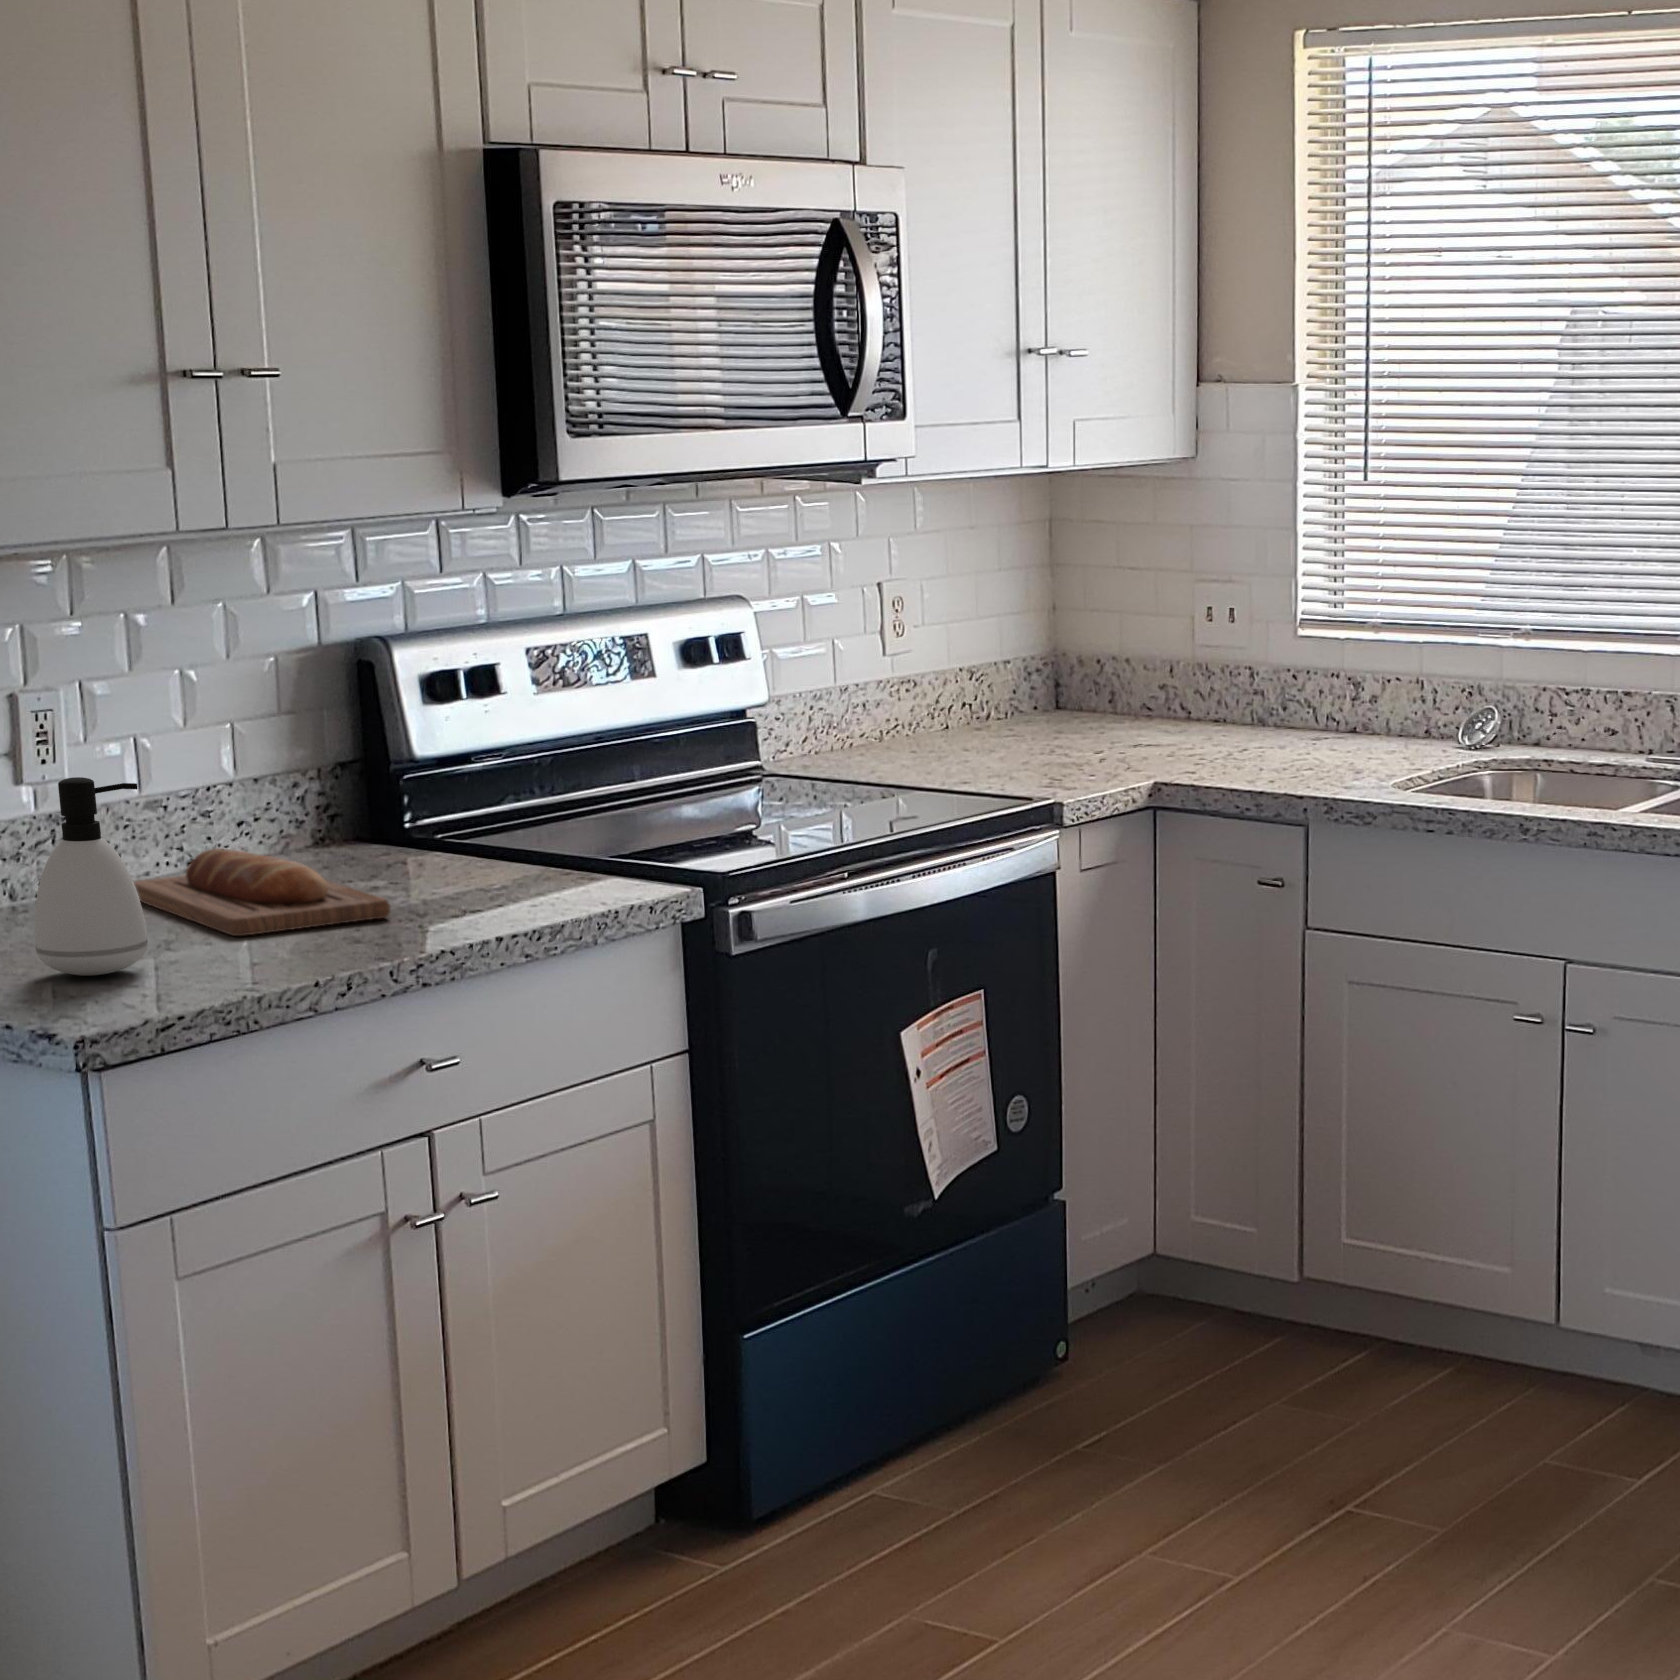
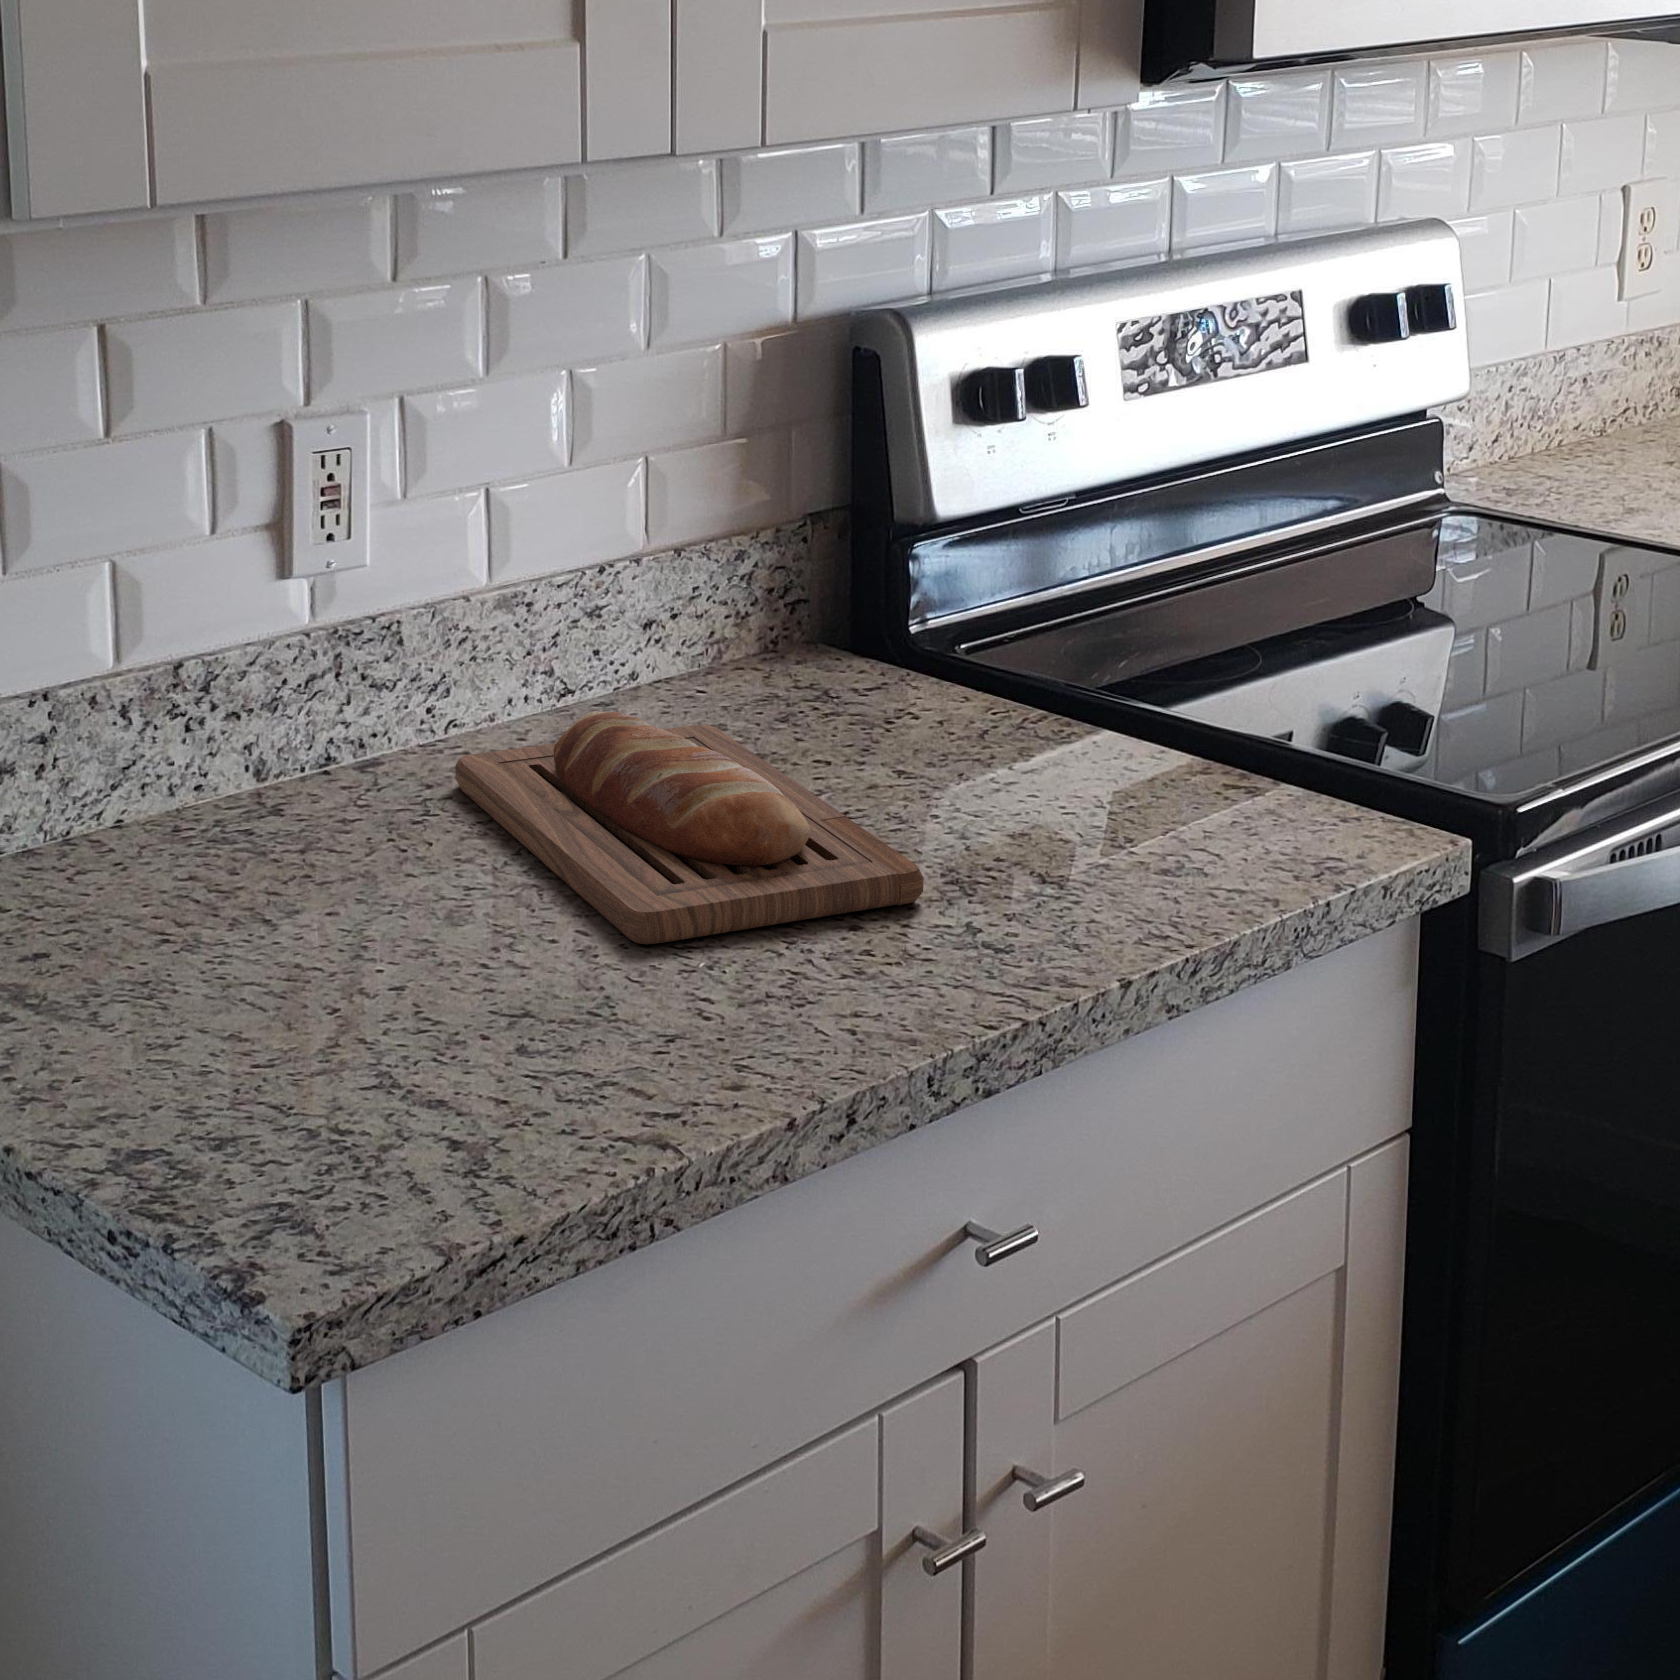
soap dispenser: present [35,777,148,975] -> none [258,683,476,1083]

